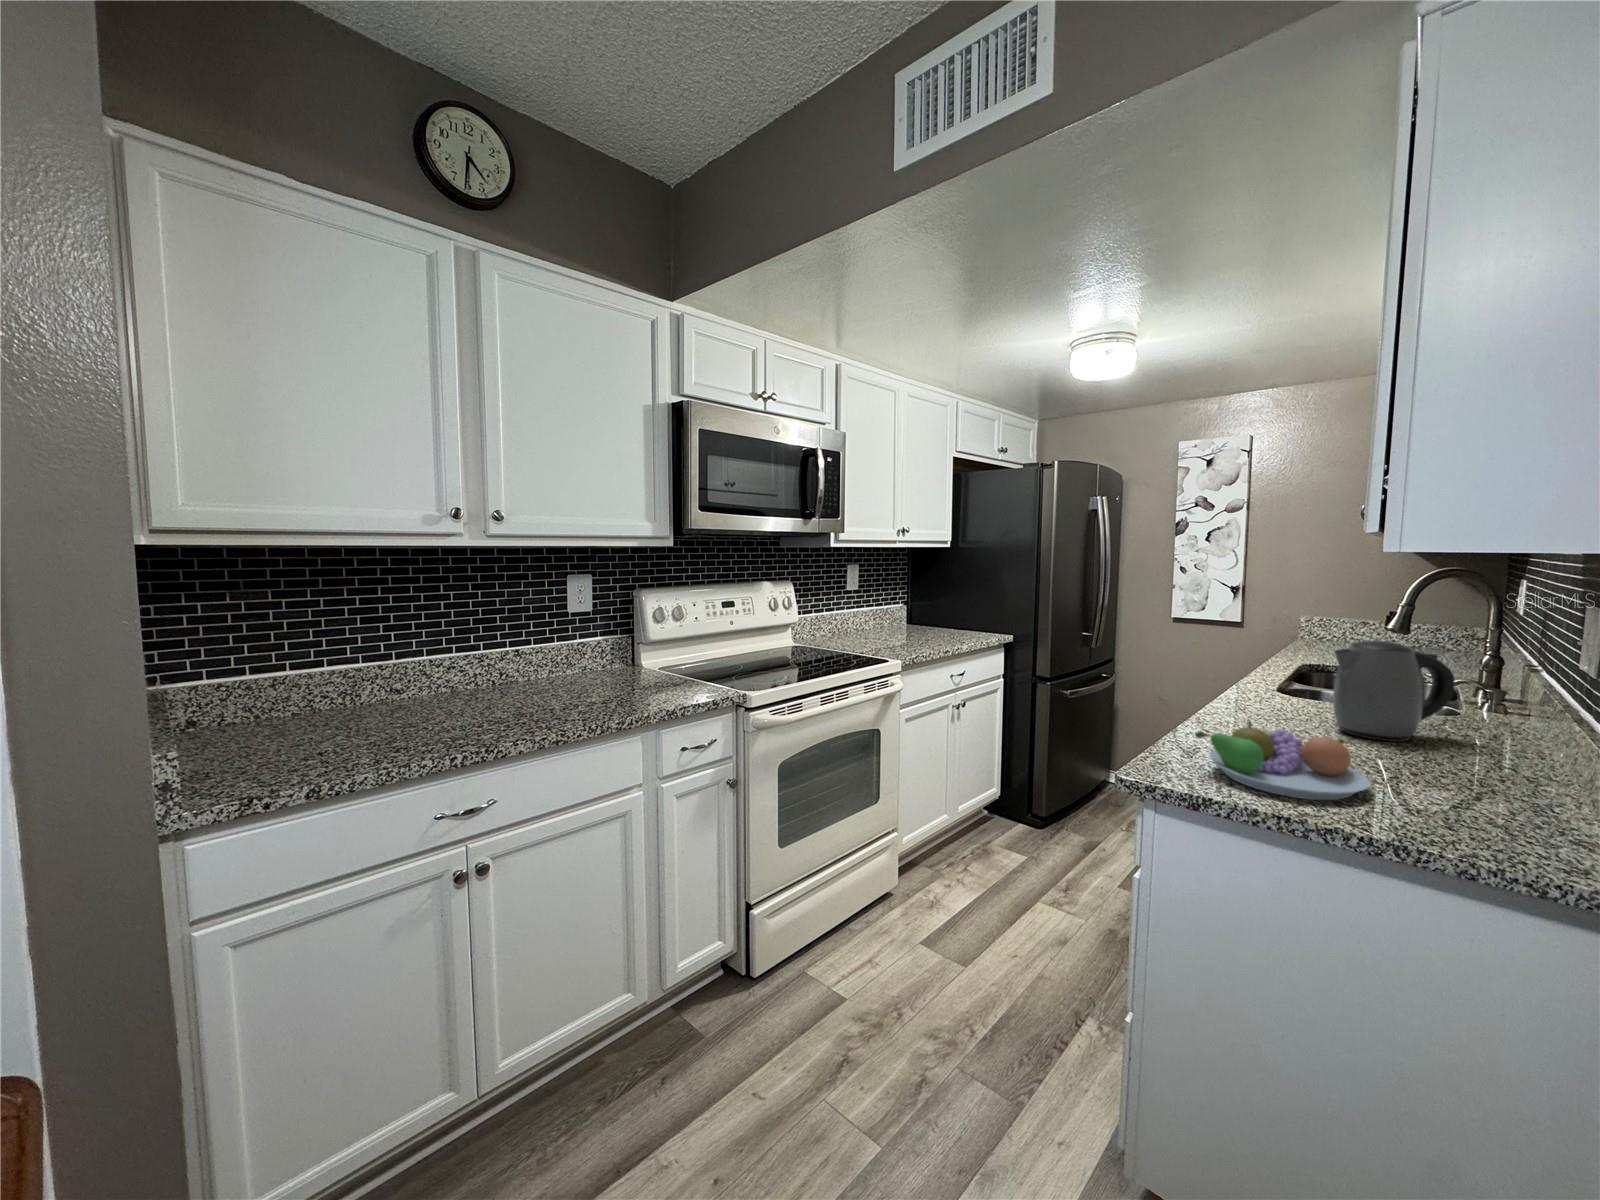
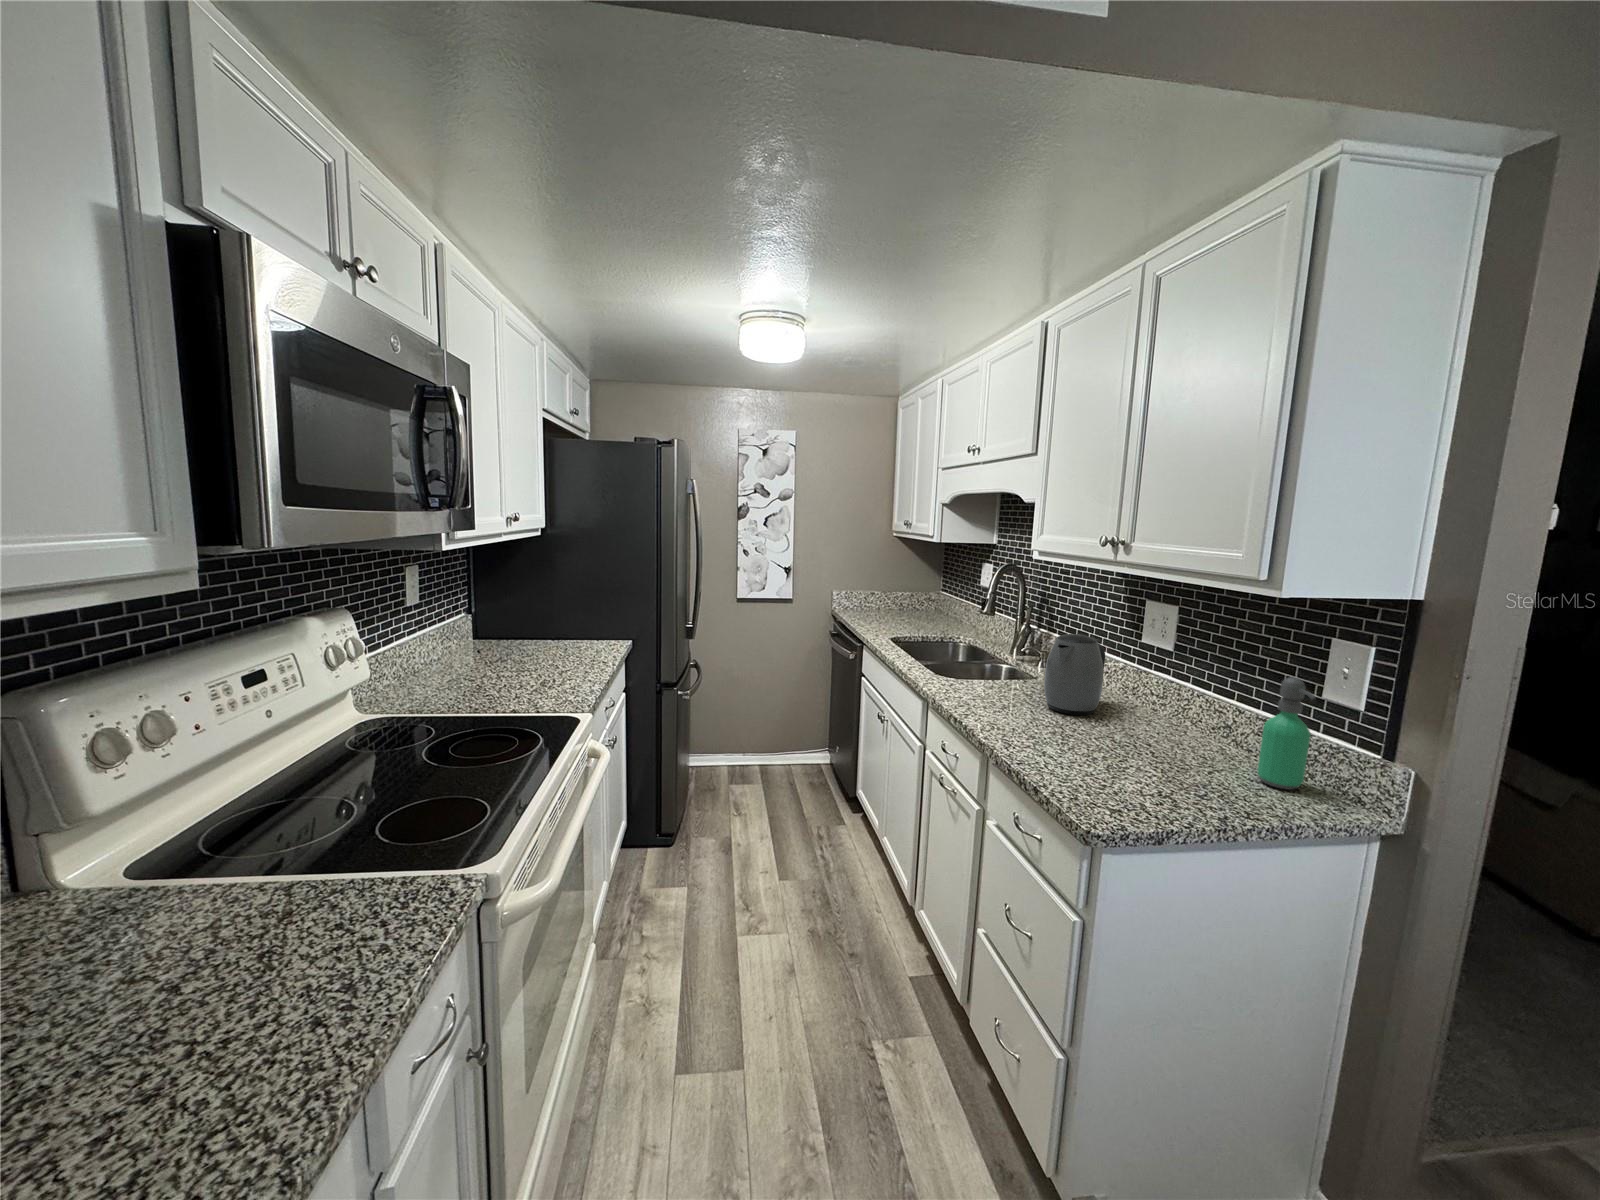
soap dispenser: none [1463,679,1547,835] -> present [1257,677,1316,790]
fruit bowl: present [1195,719,1370,800] -> none [1087,731,1215,803]

